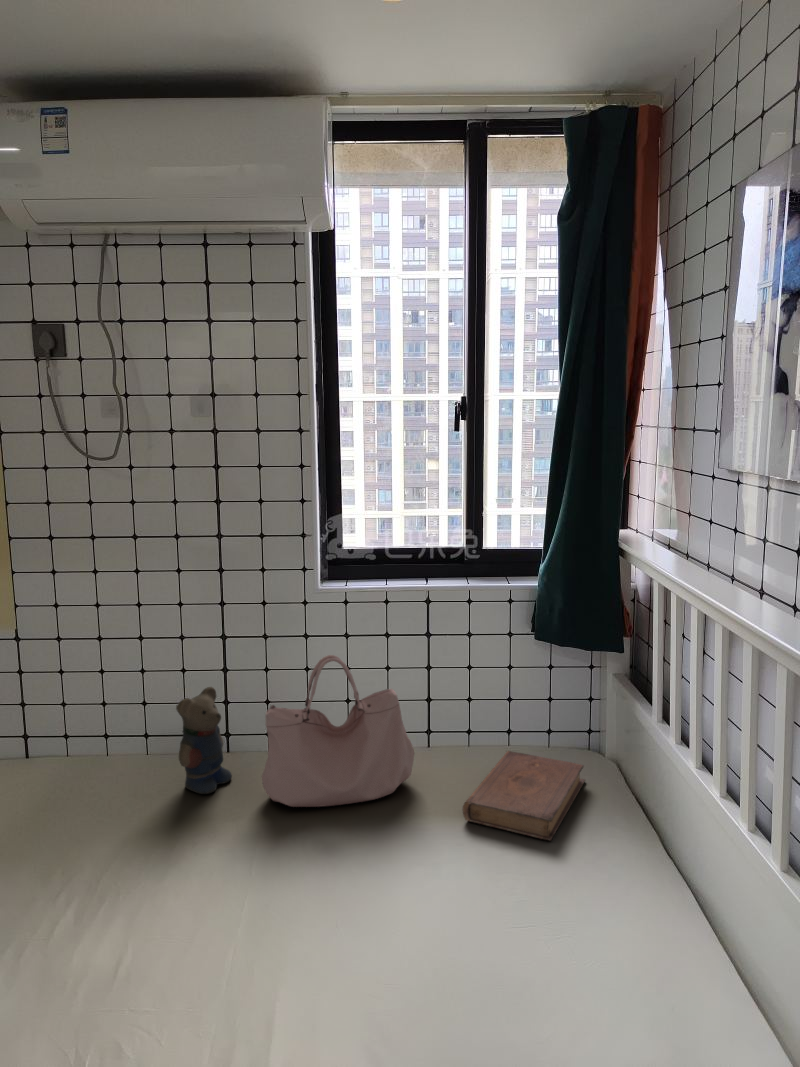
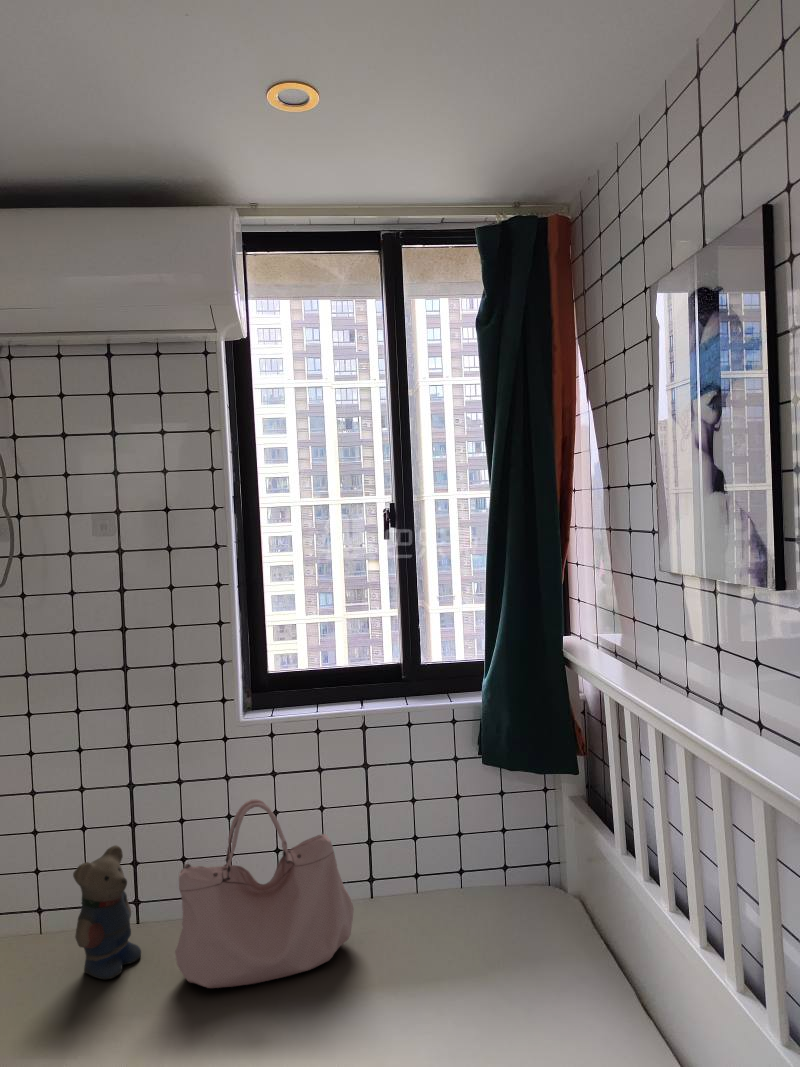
book: present [463,751,585,840] -> none [410,896,547,1008]

